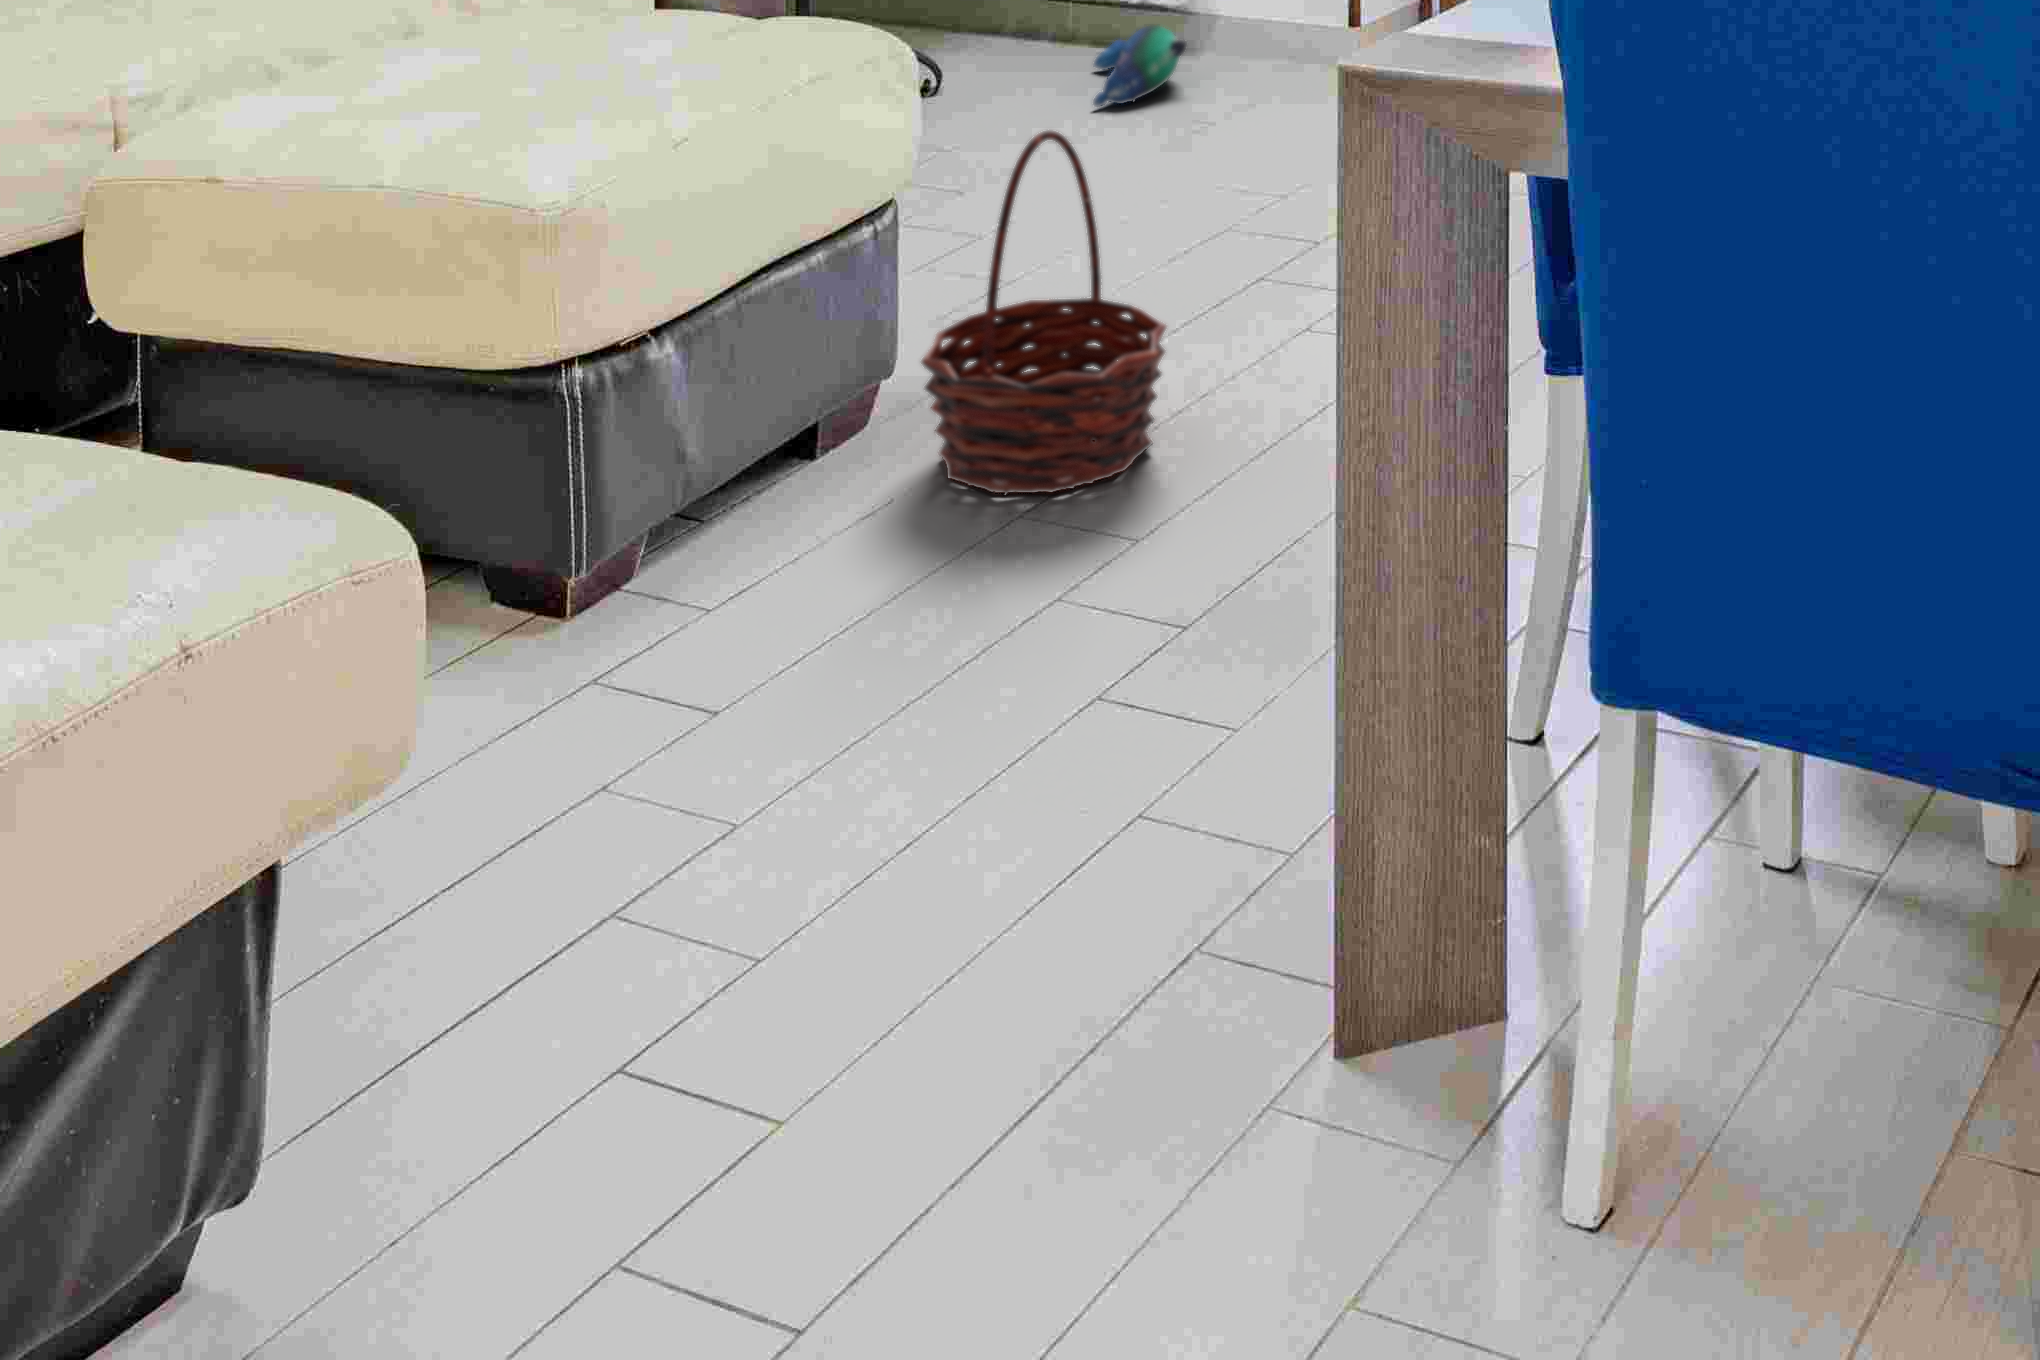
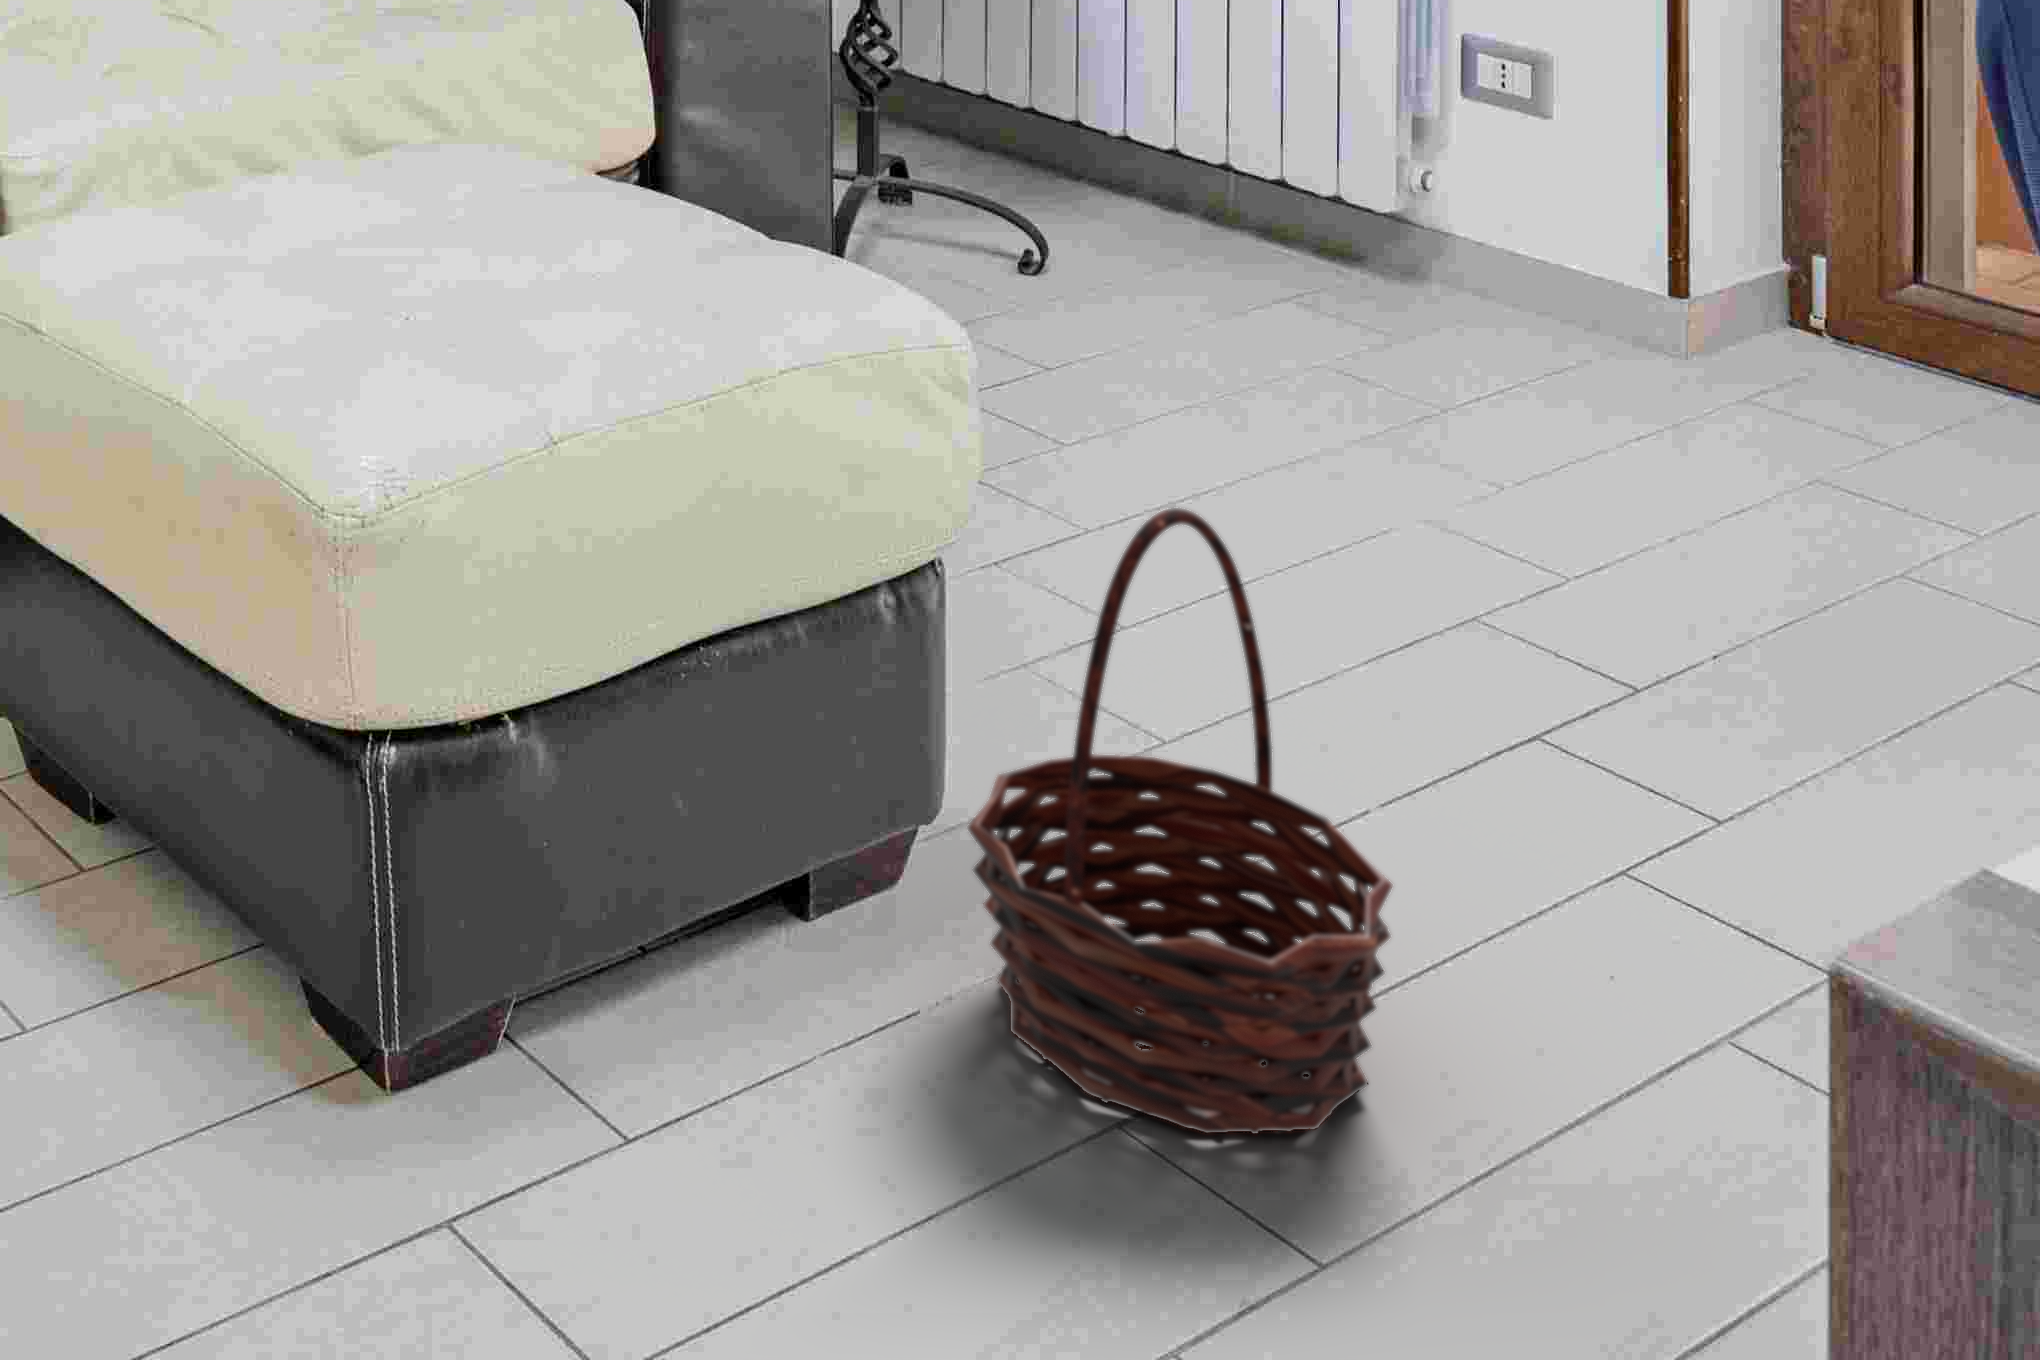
plush toy: present [1093,25,1187,107] -> none [1267,262,1417,375]

